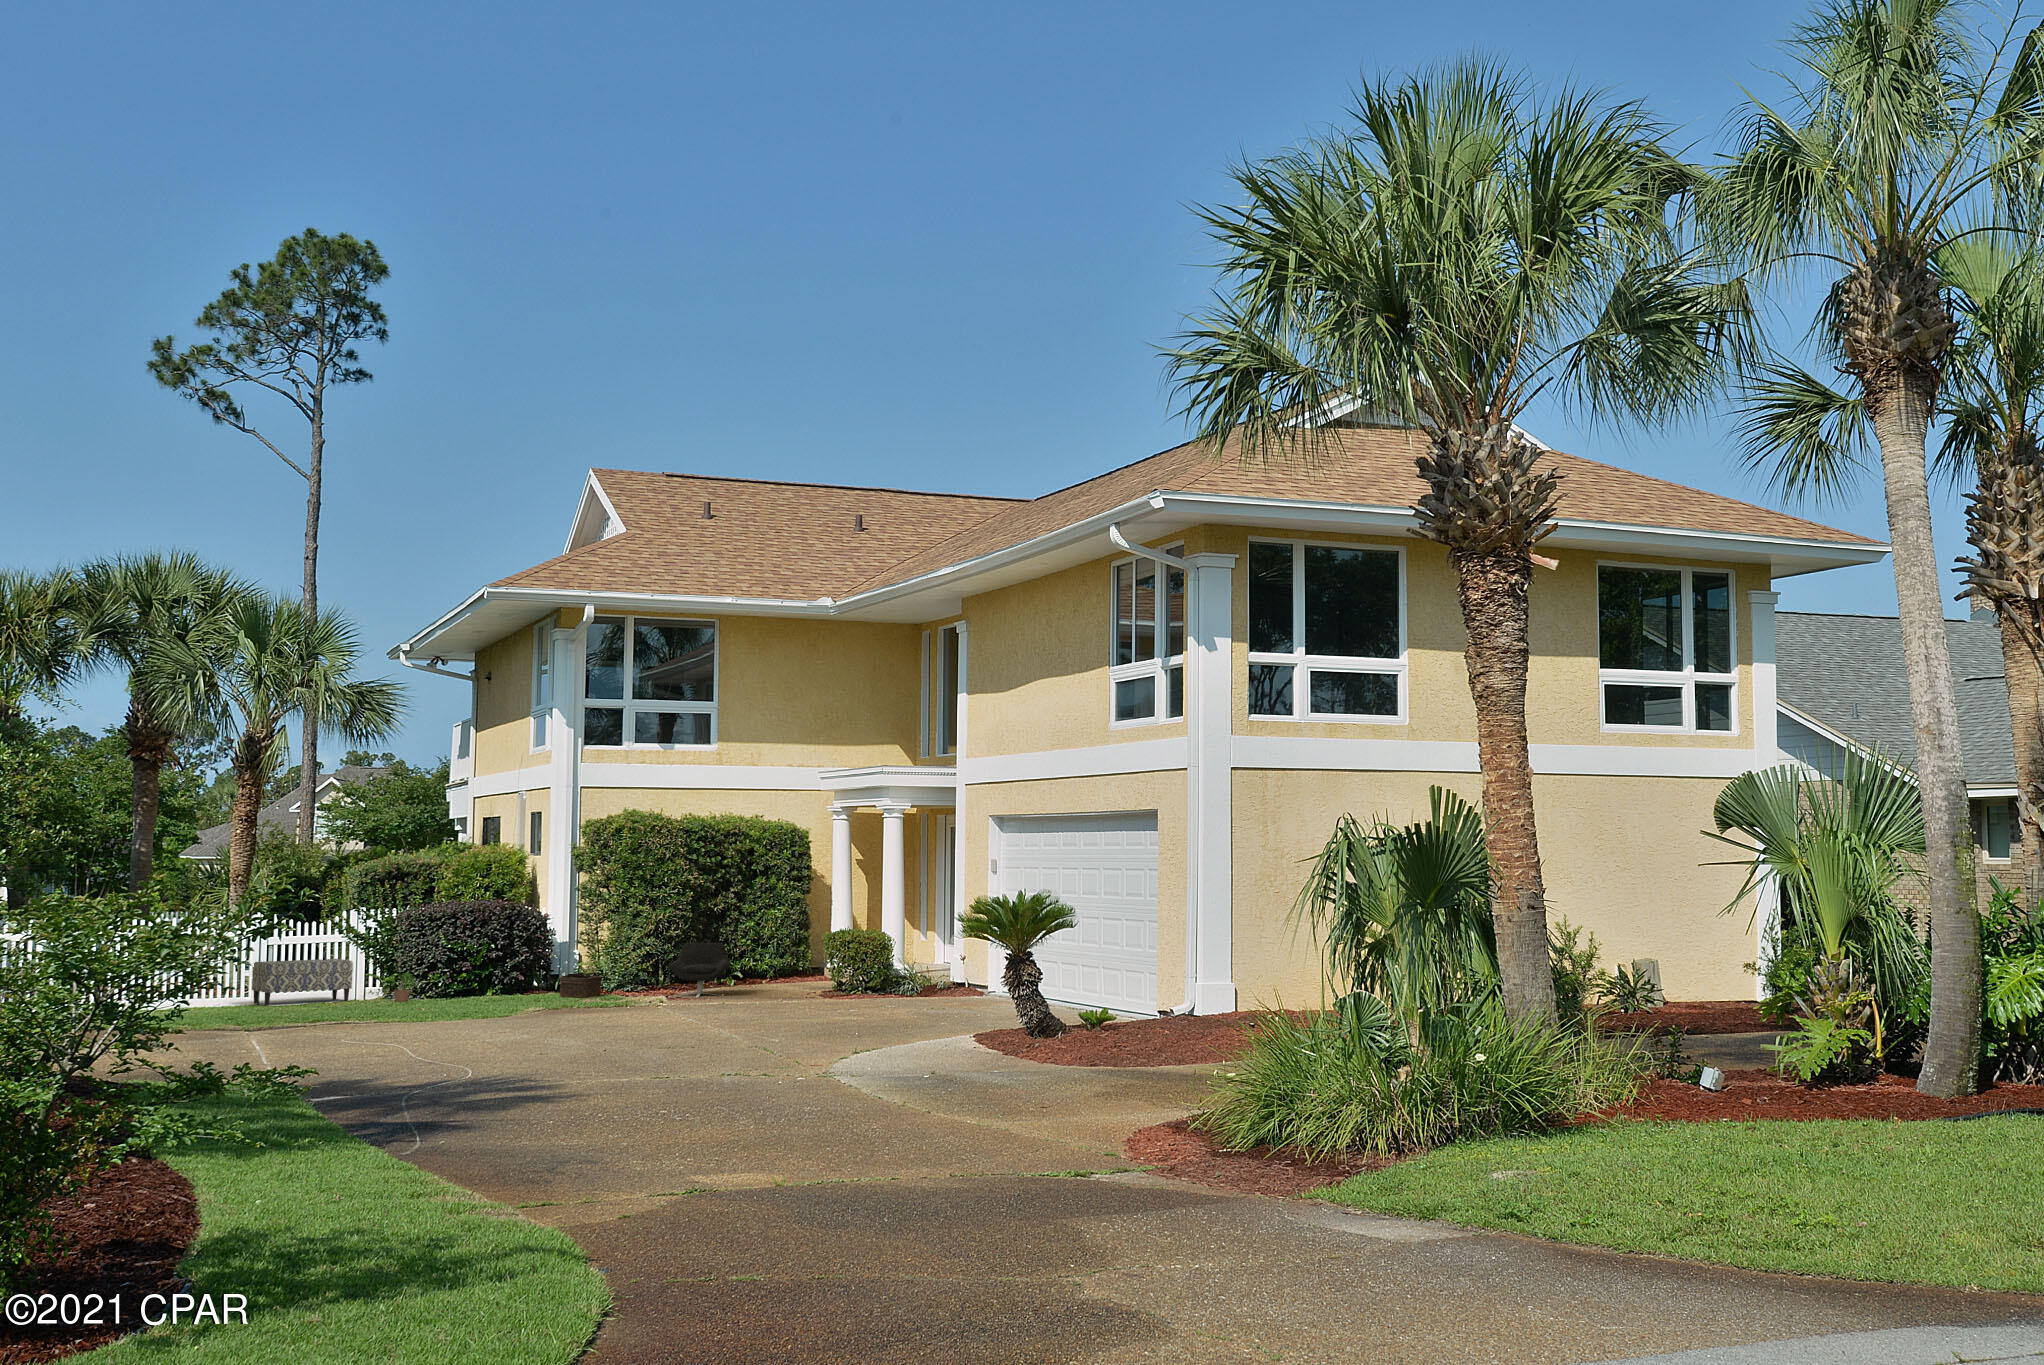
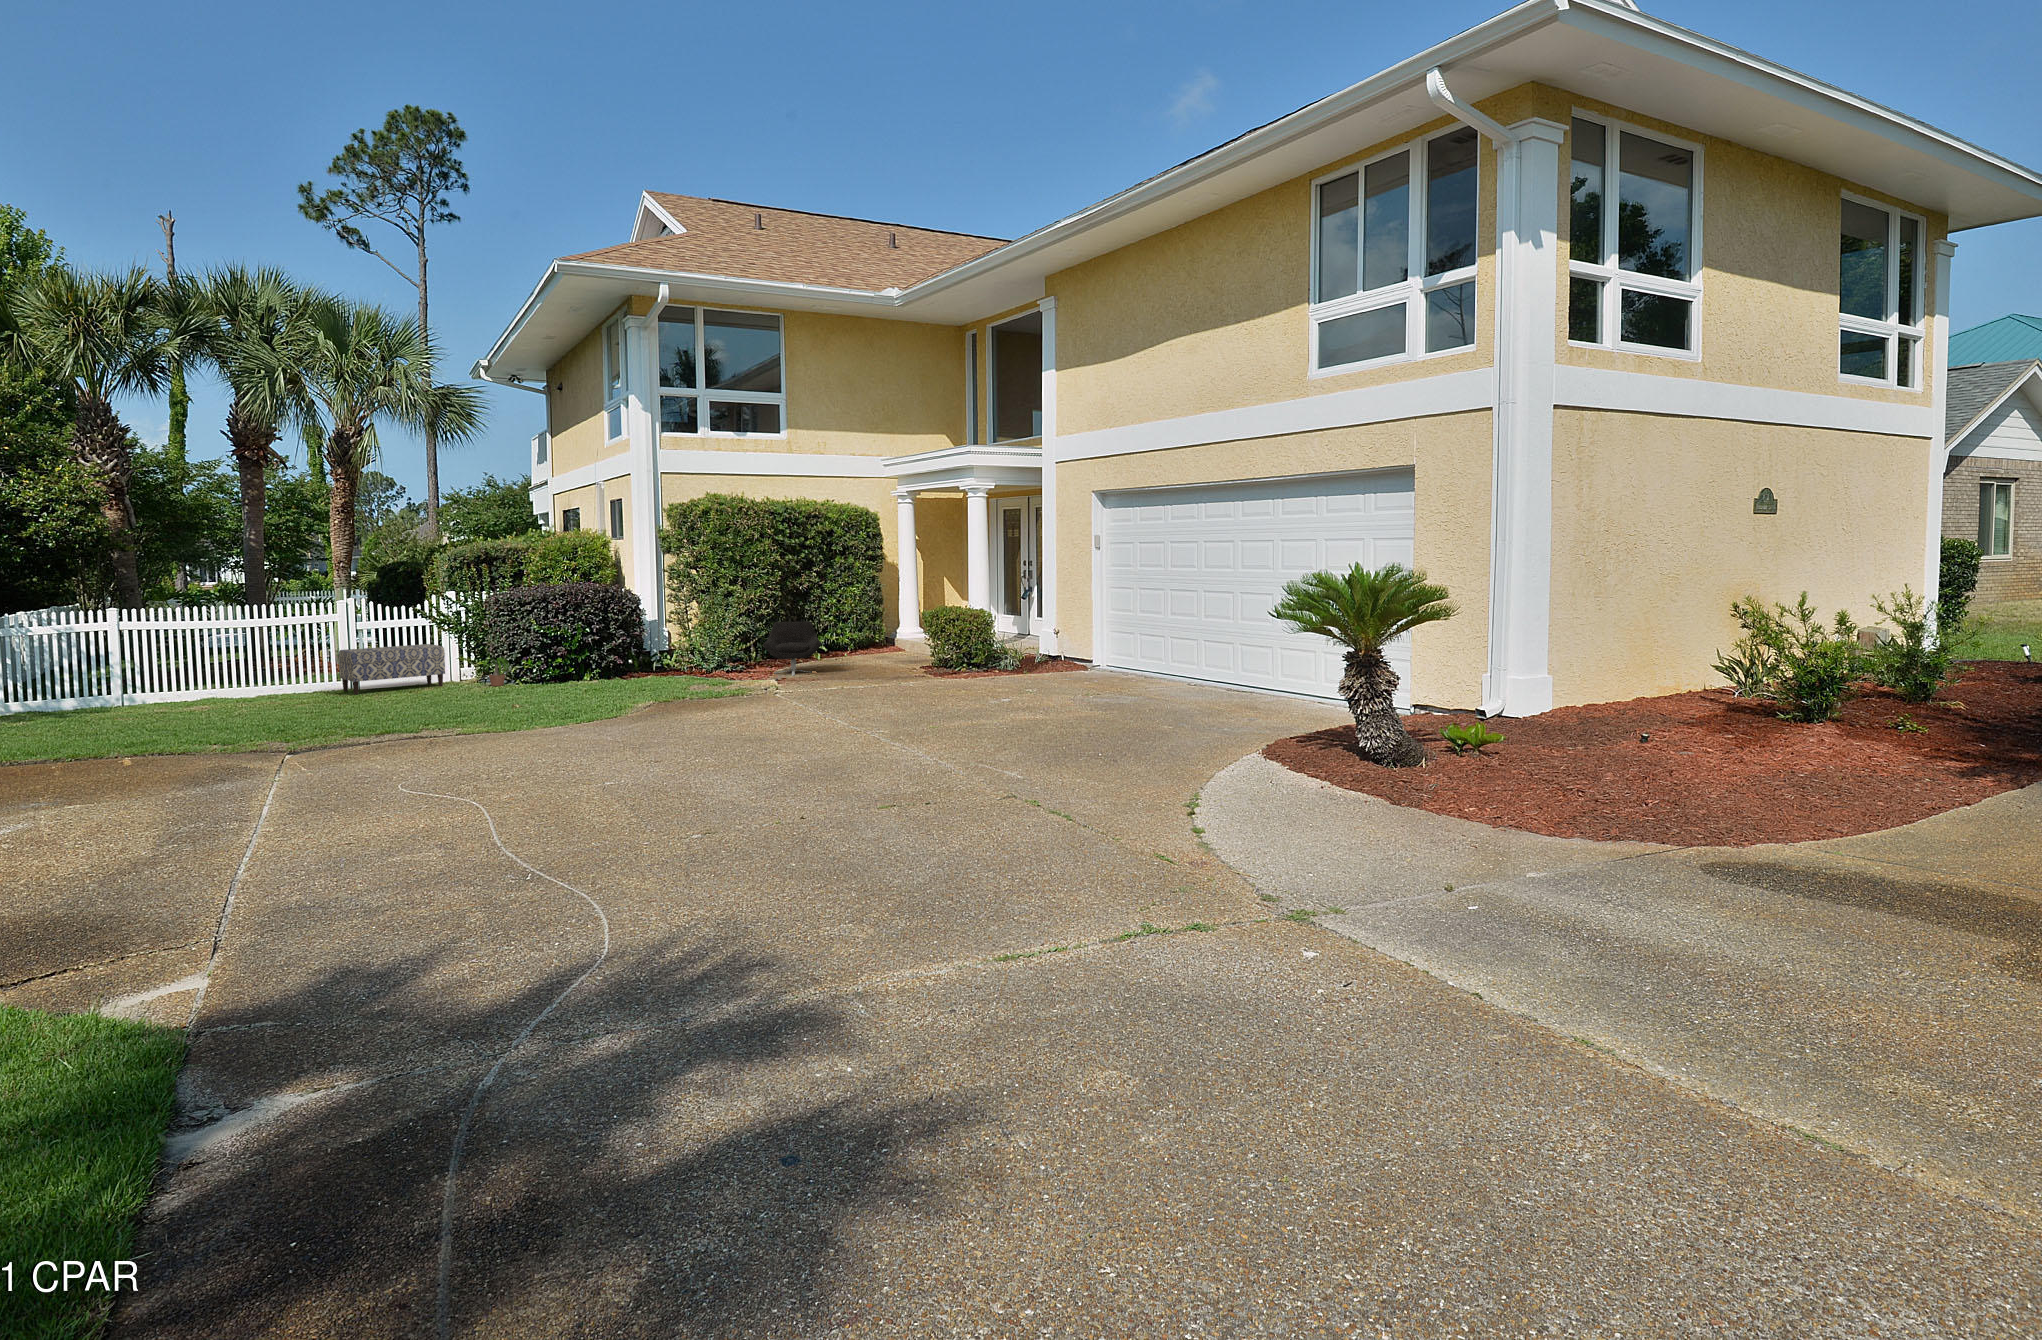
basket: present [560,972,602,998] -> none [655,652,697,678]

